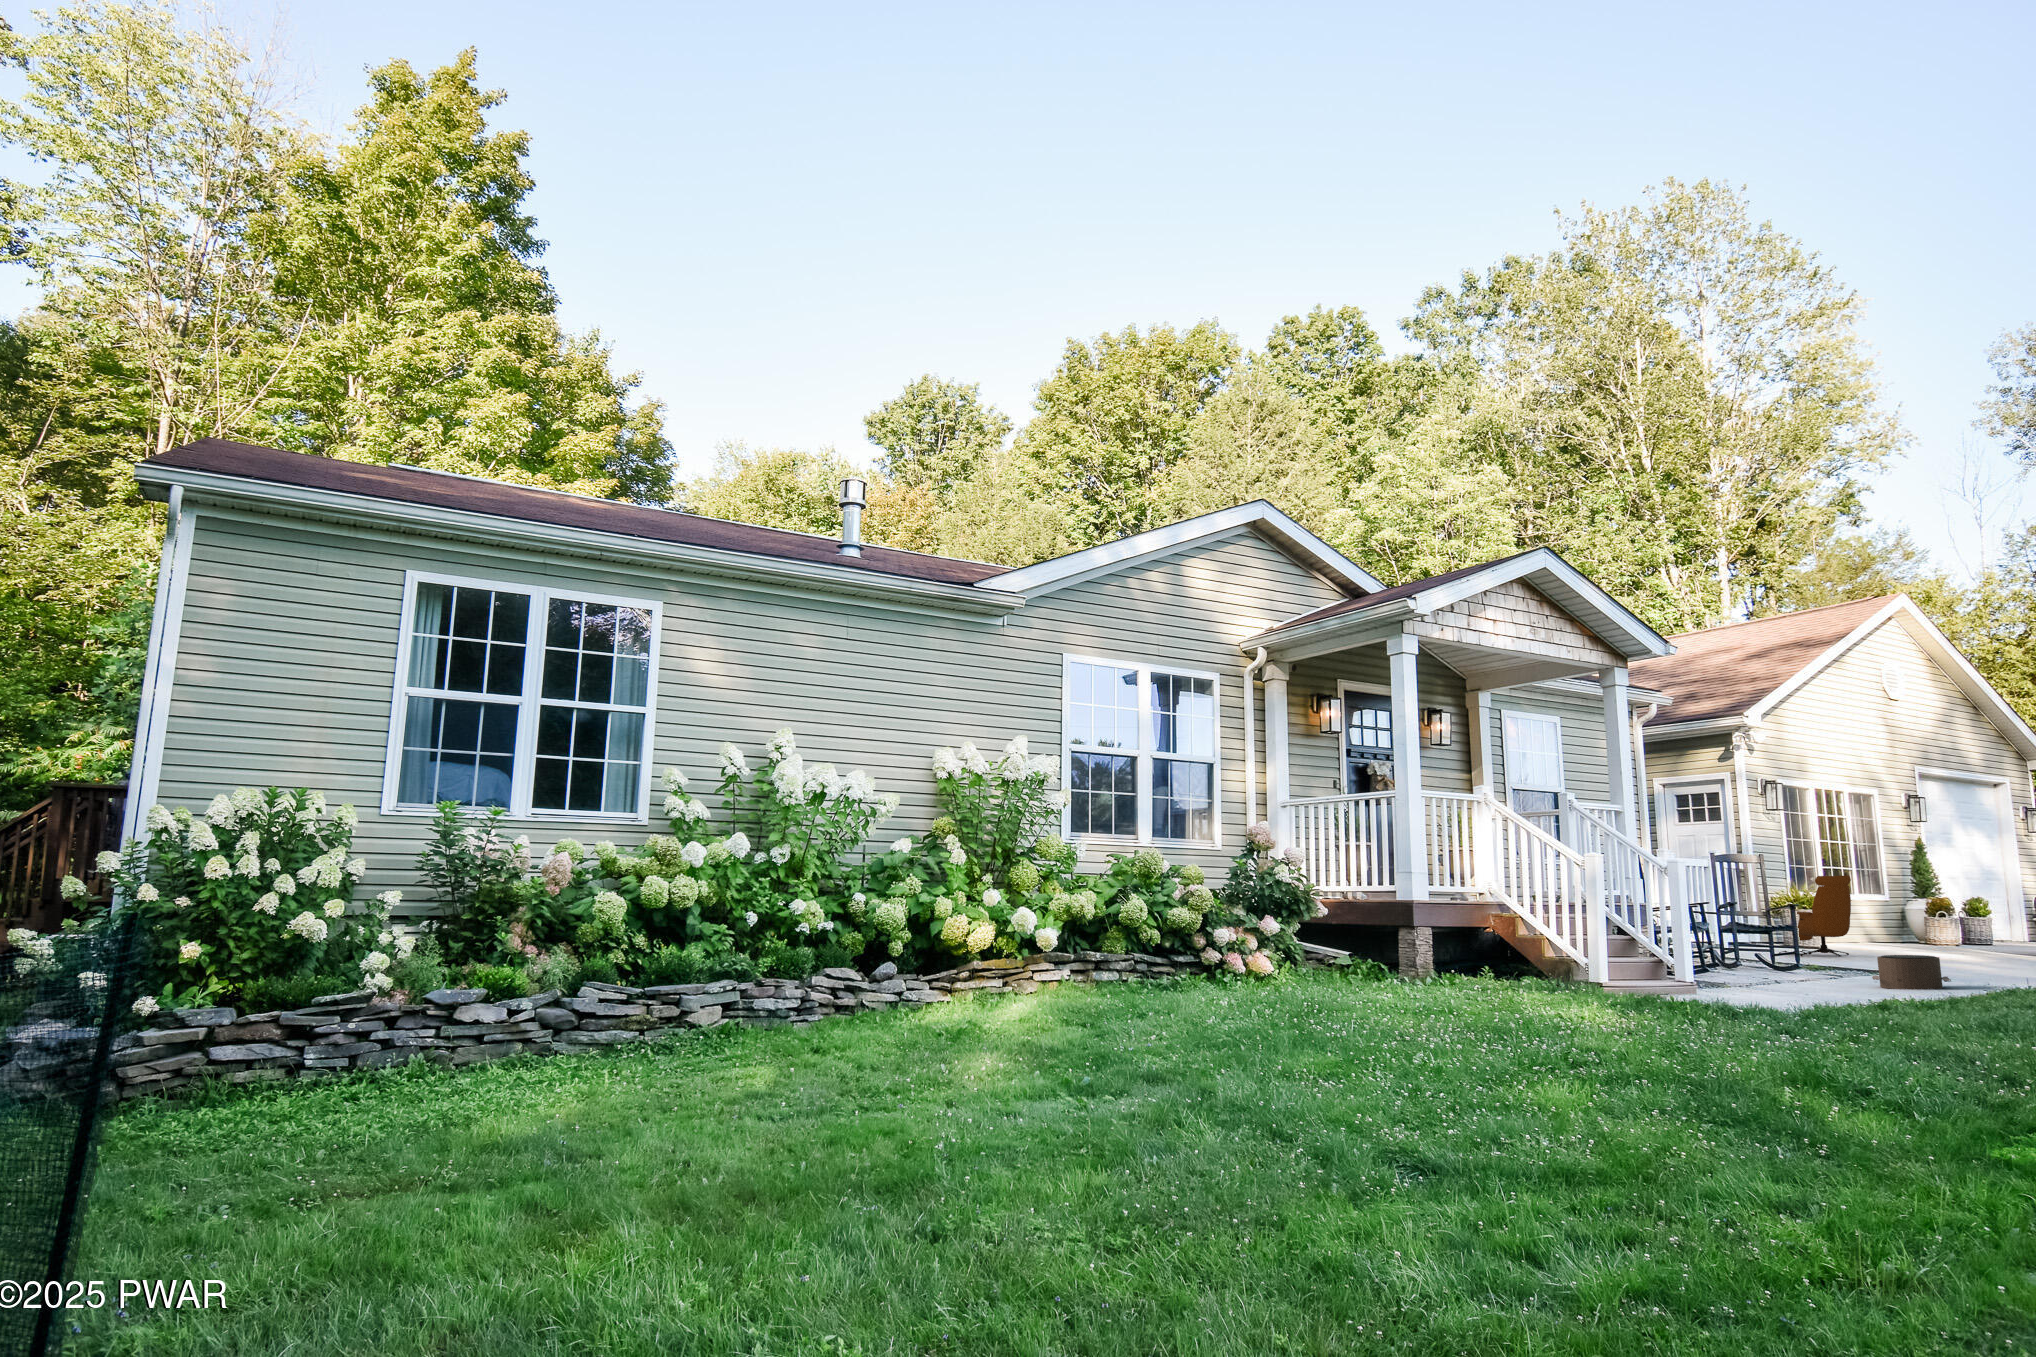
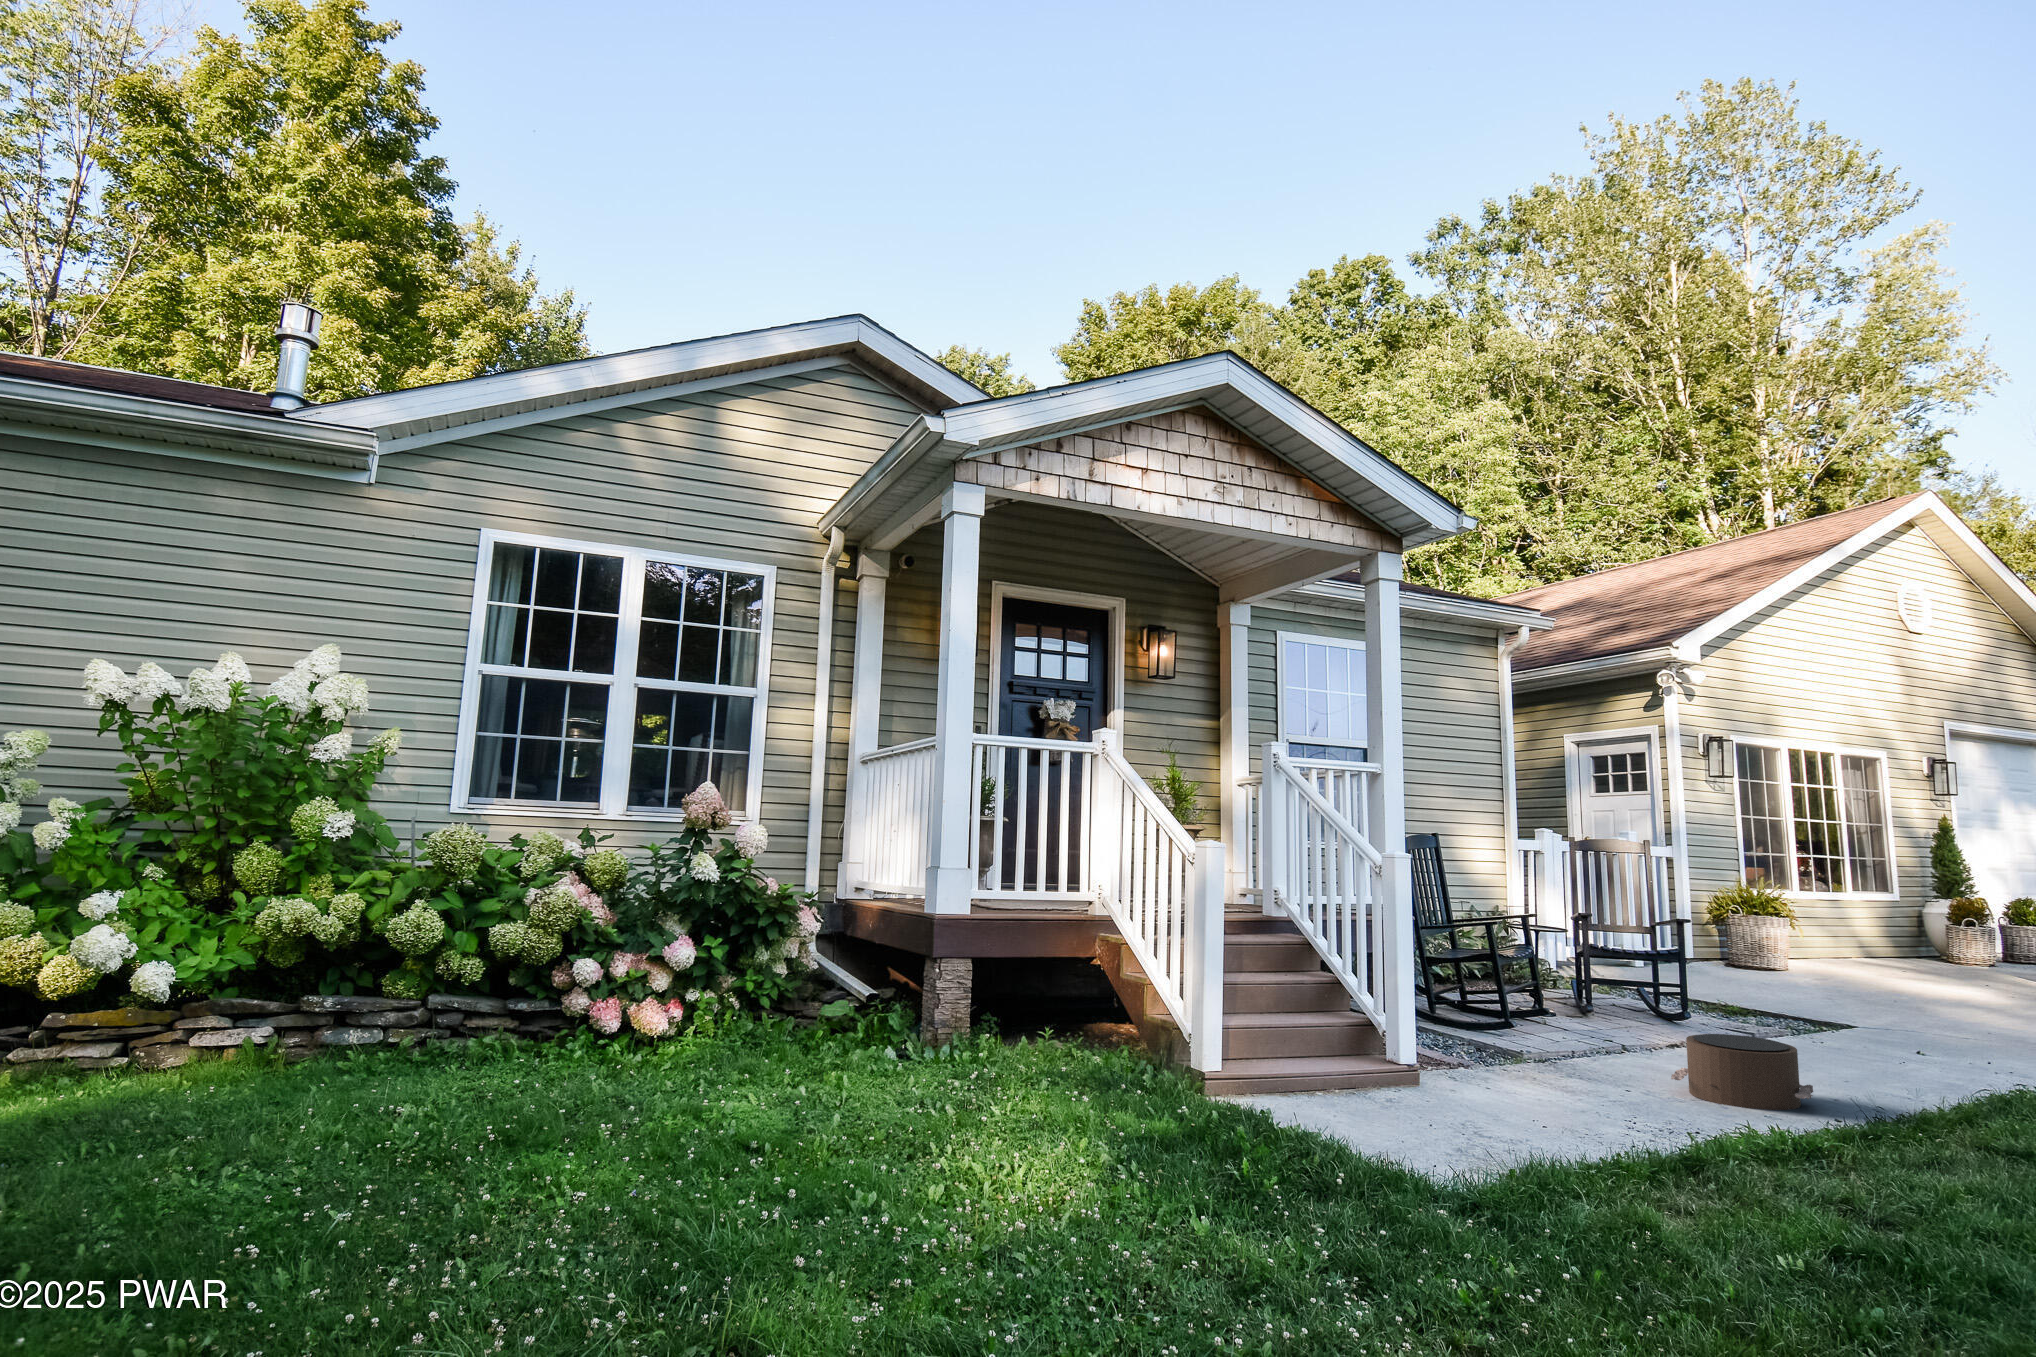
lounge chair: present [1779,875,1851,957] -> none [1705,868,1803,979]

